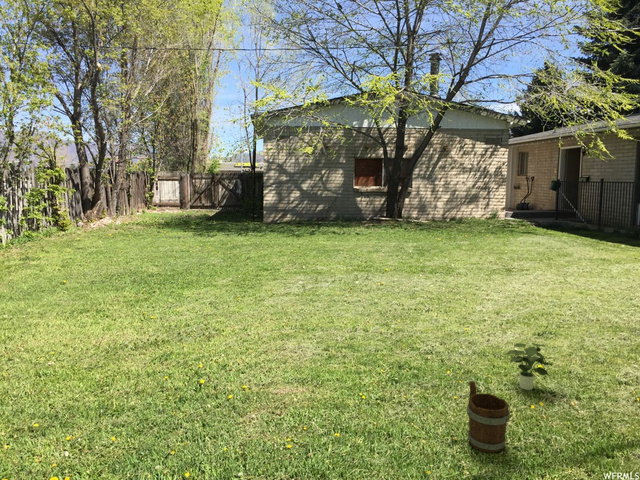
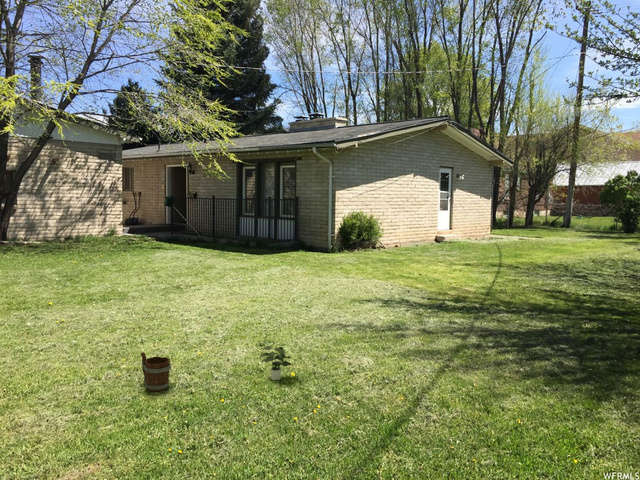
bucket: present [467,381,510,453] -> present [141,352,171,392]

